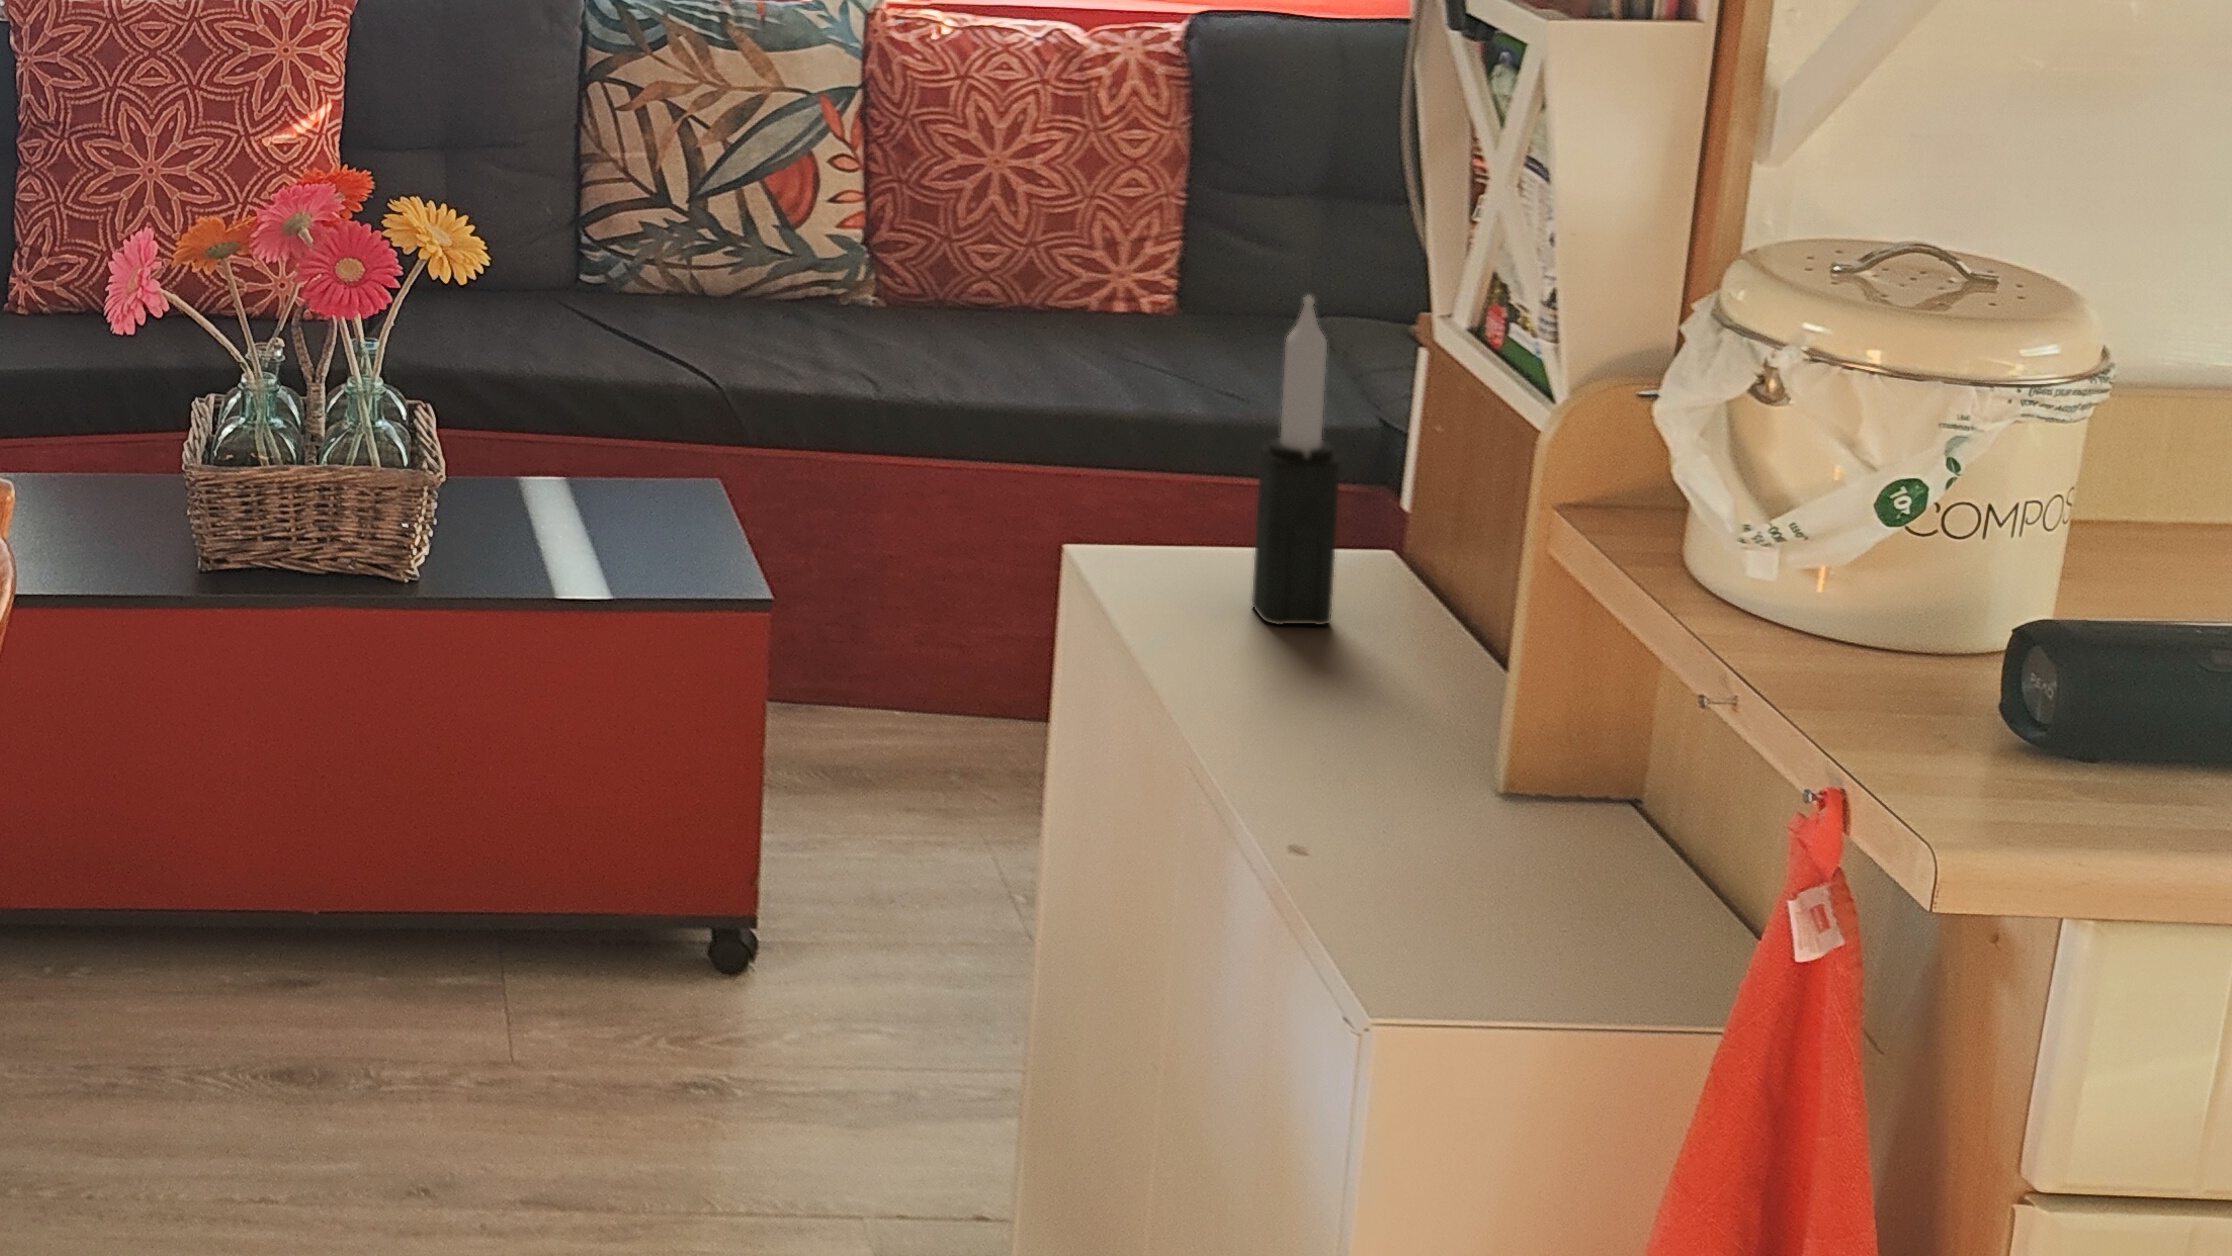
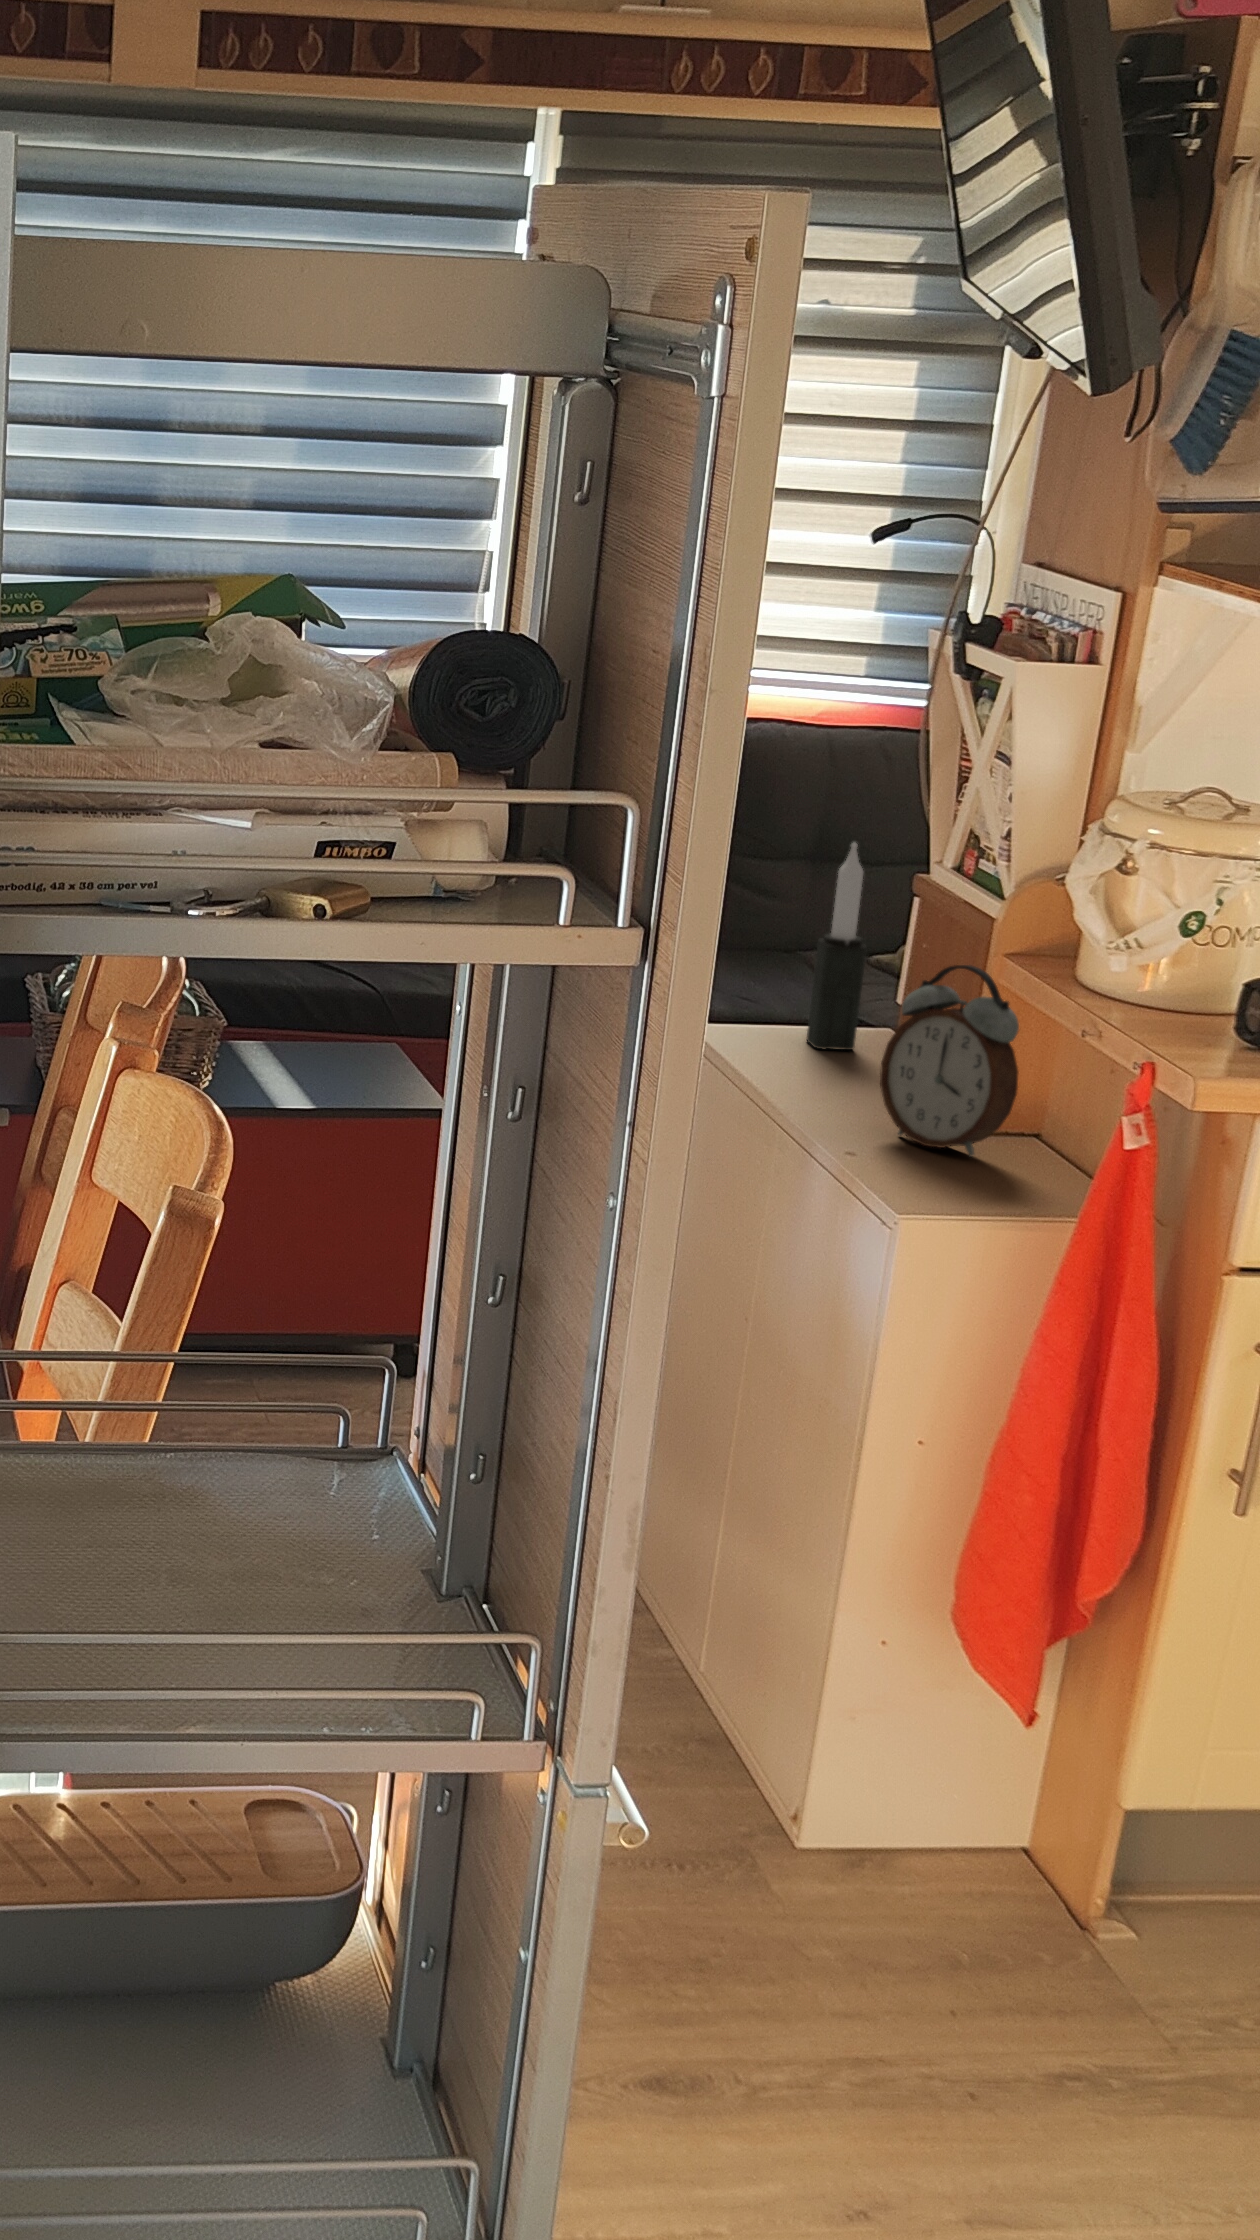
alarm clock: none [1354,540,1596,874] -> present [880,965,1019,1156]

